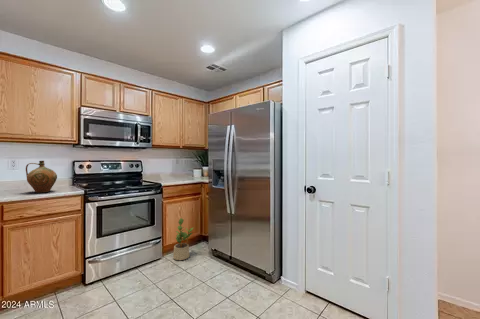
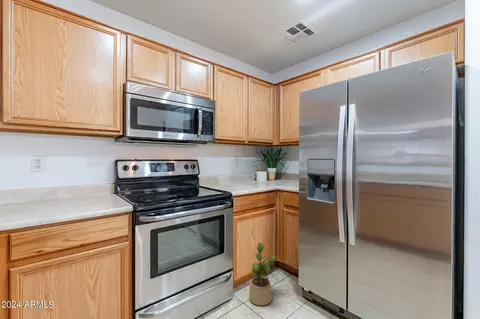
ceramic jug: present [26,161,57,193] -> none [49,159,94,209]

